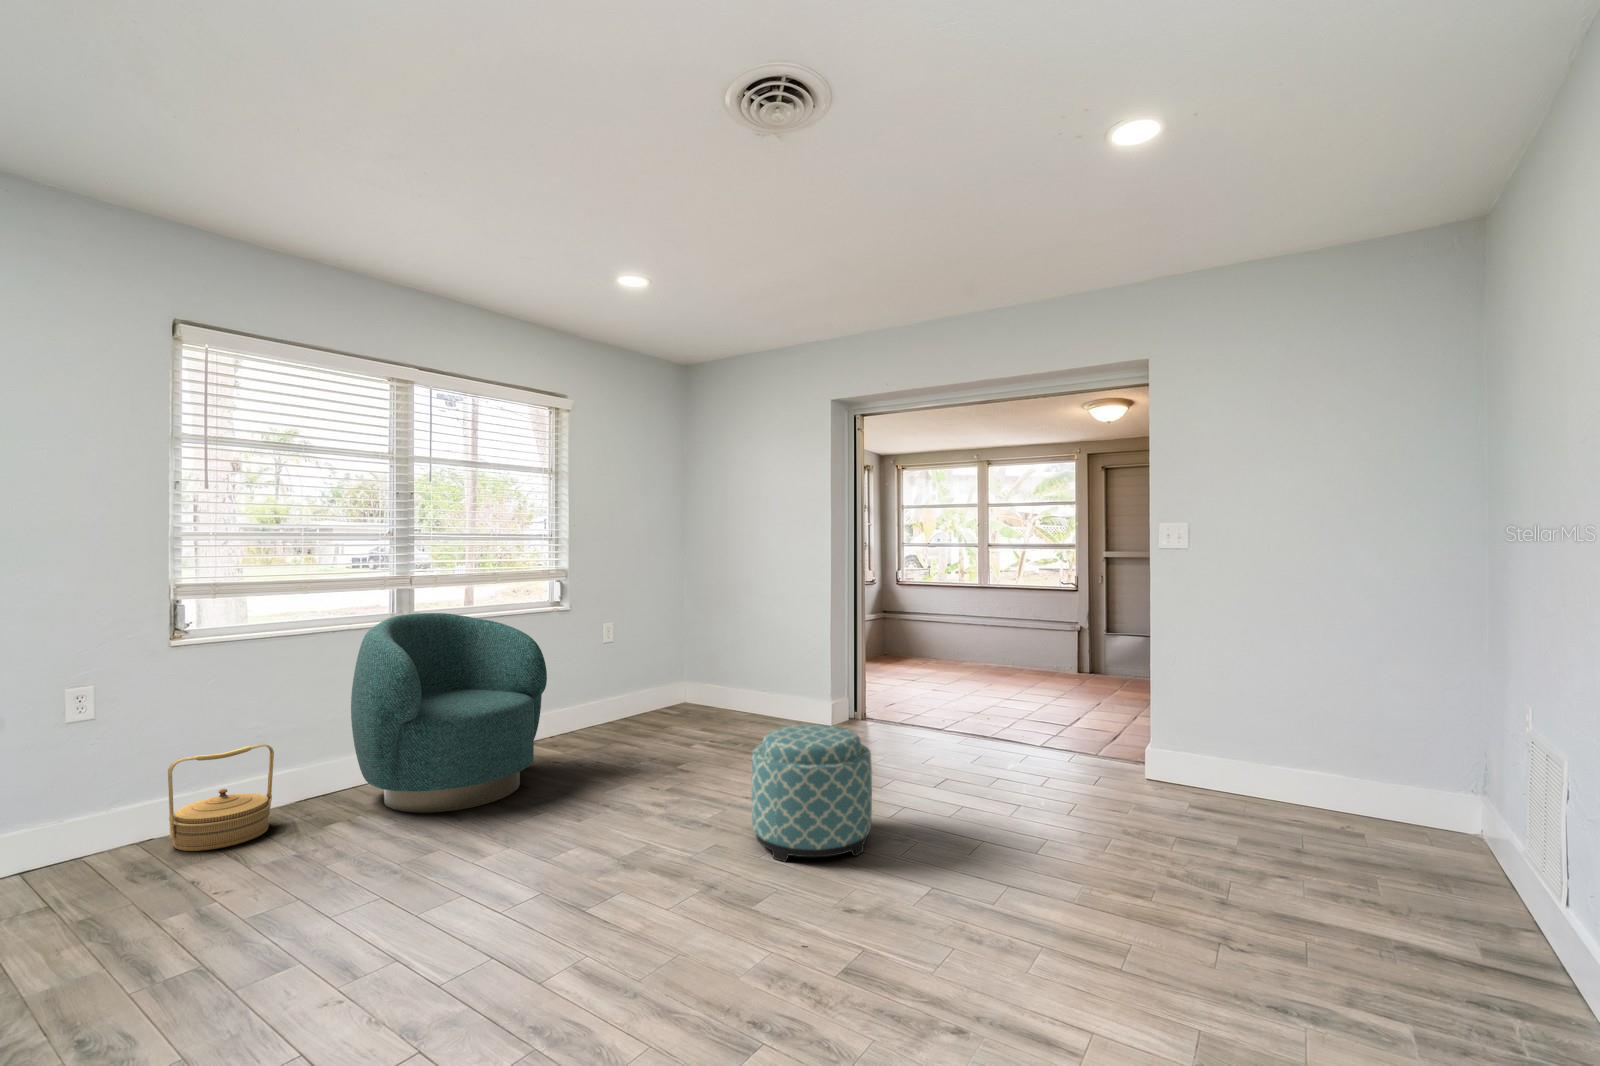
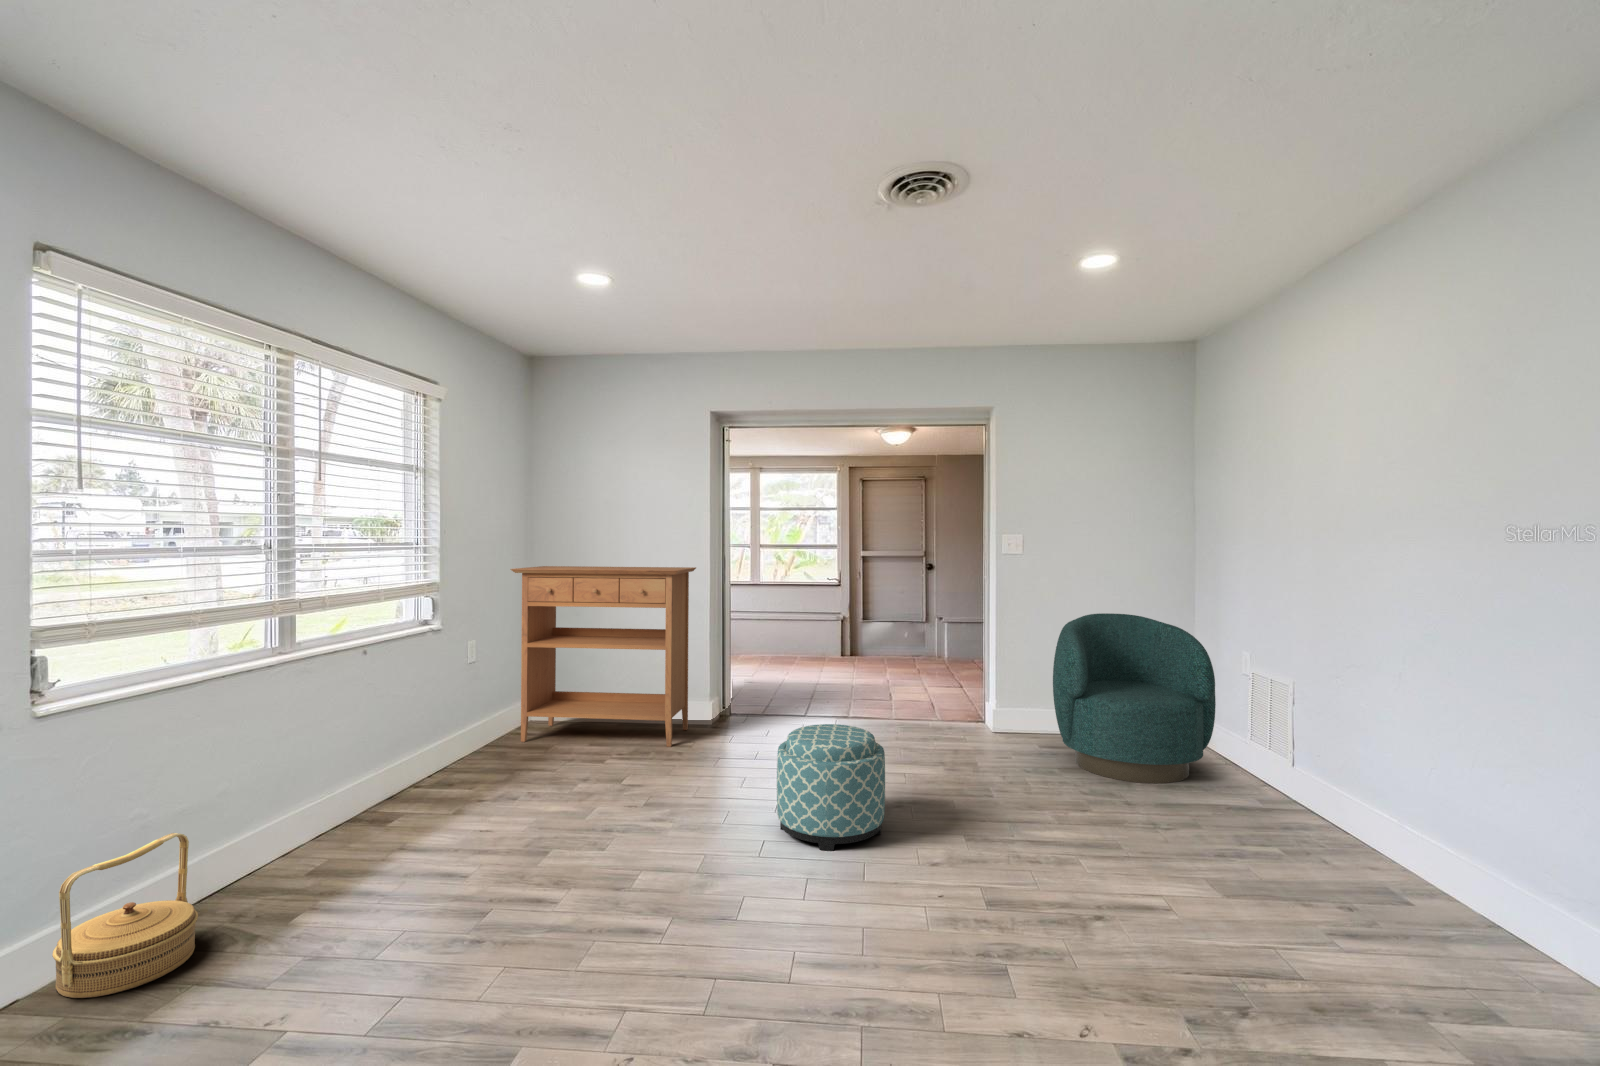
console table: none [643,559,814,741] -> present [510,566,696,747]
armchair: present [351,613,547,813] -> present [1053,613,1216,783]

